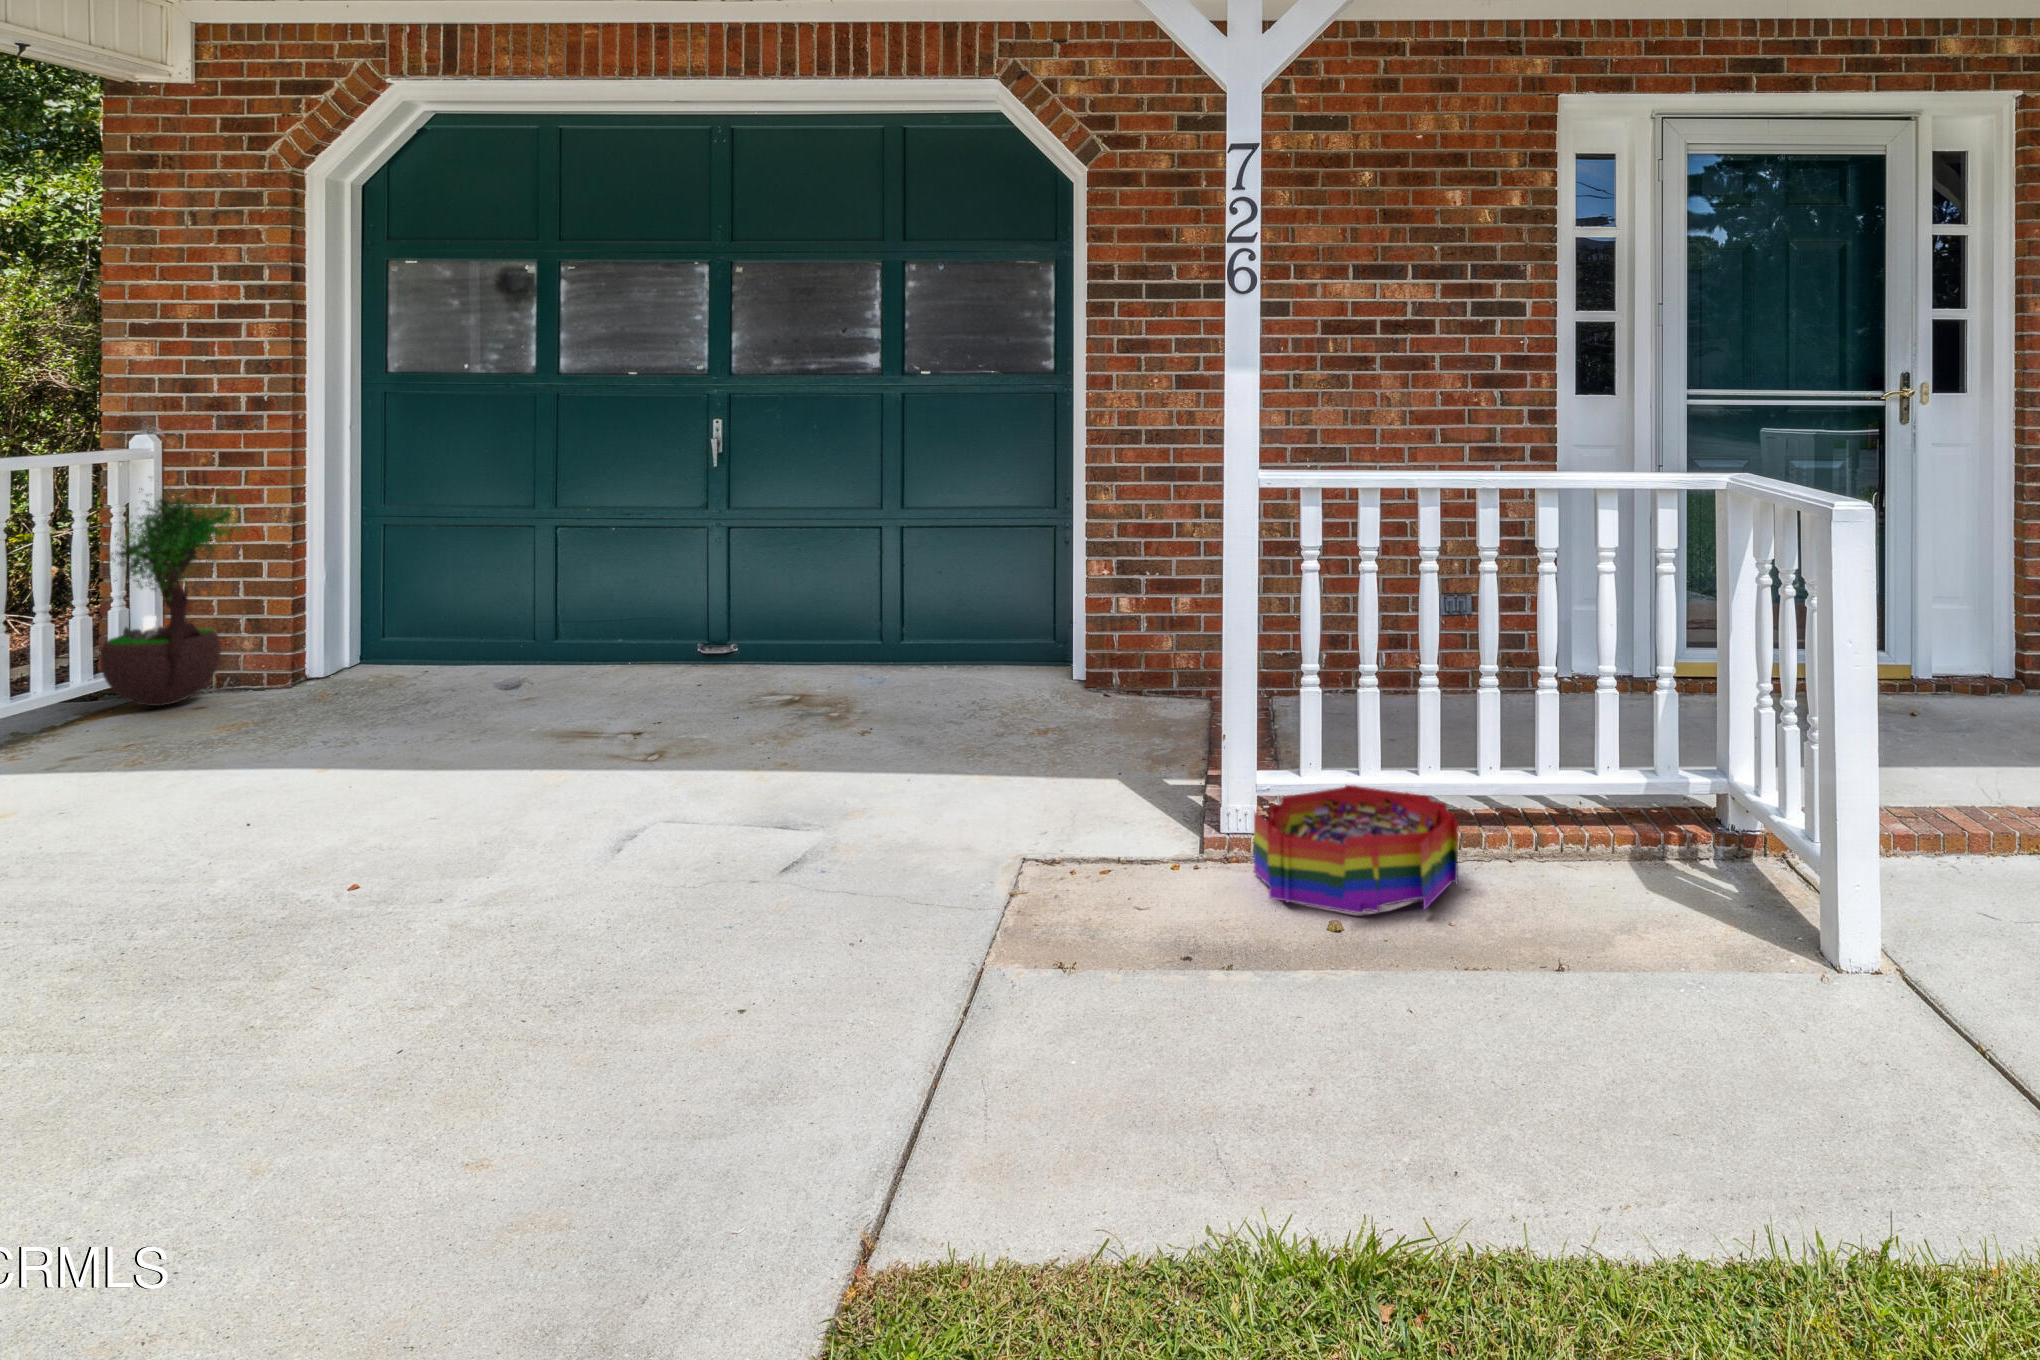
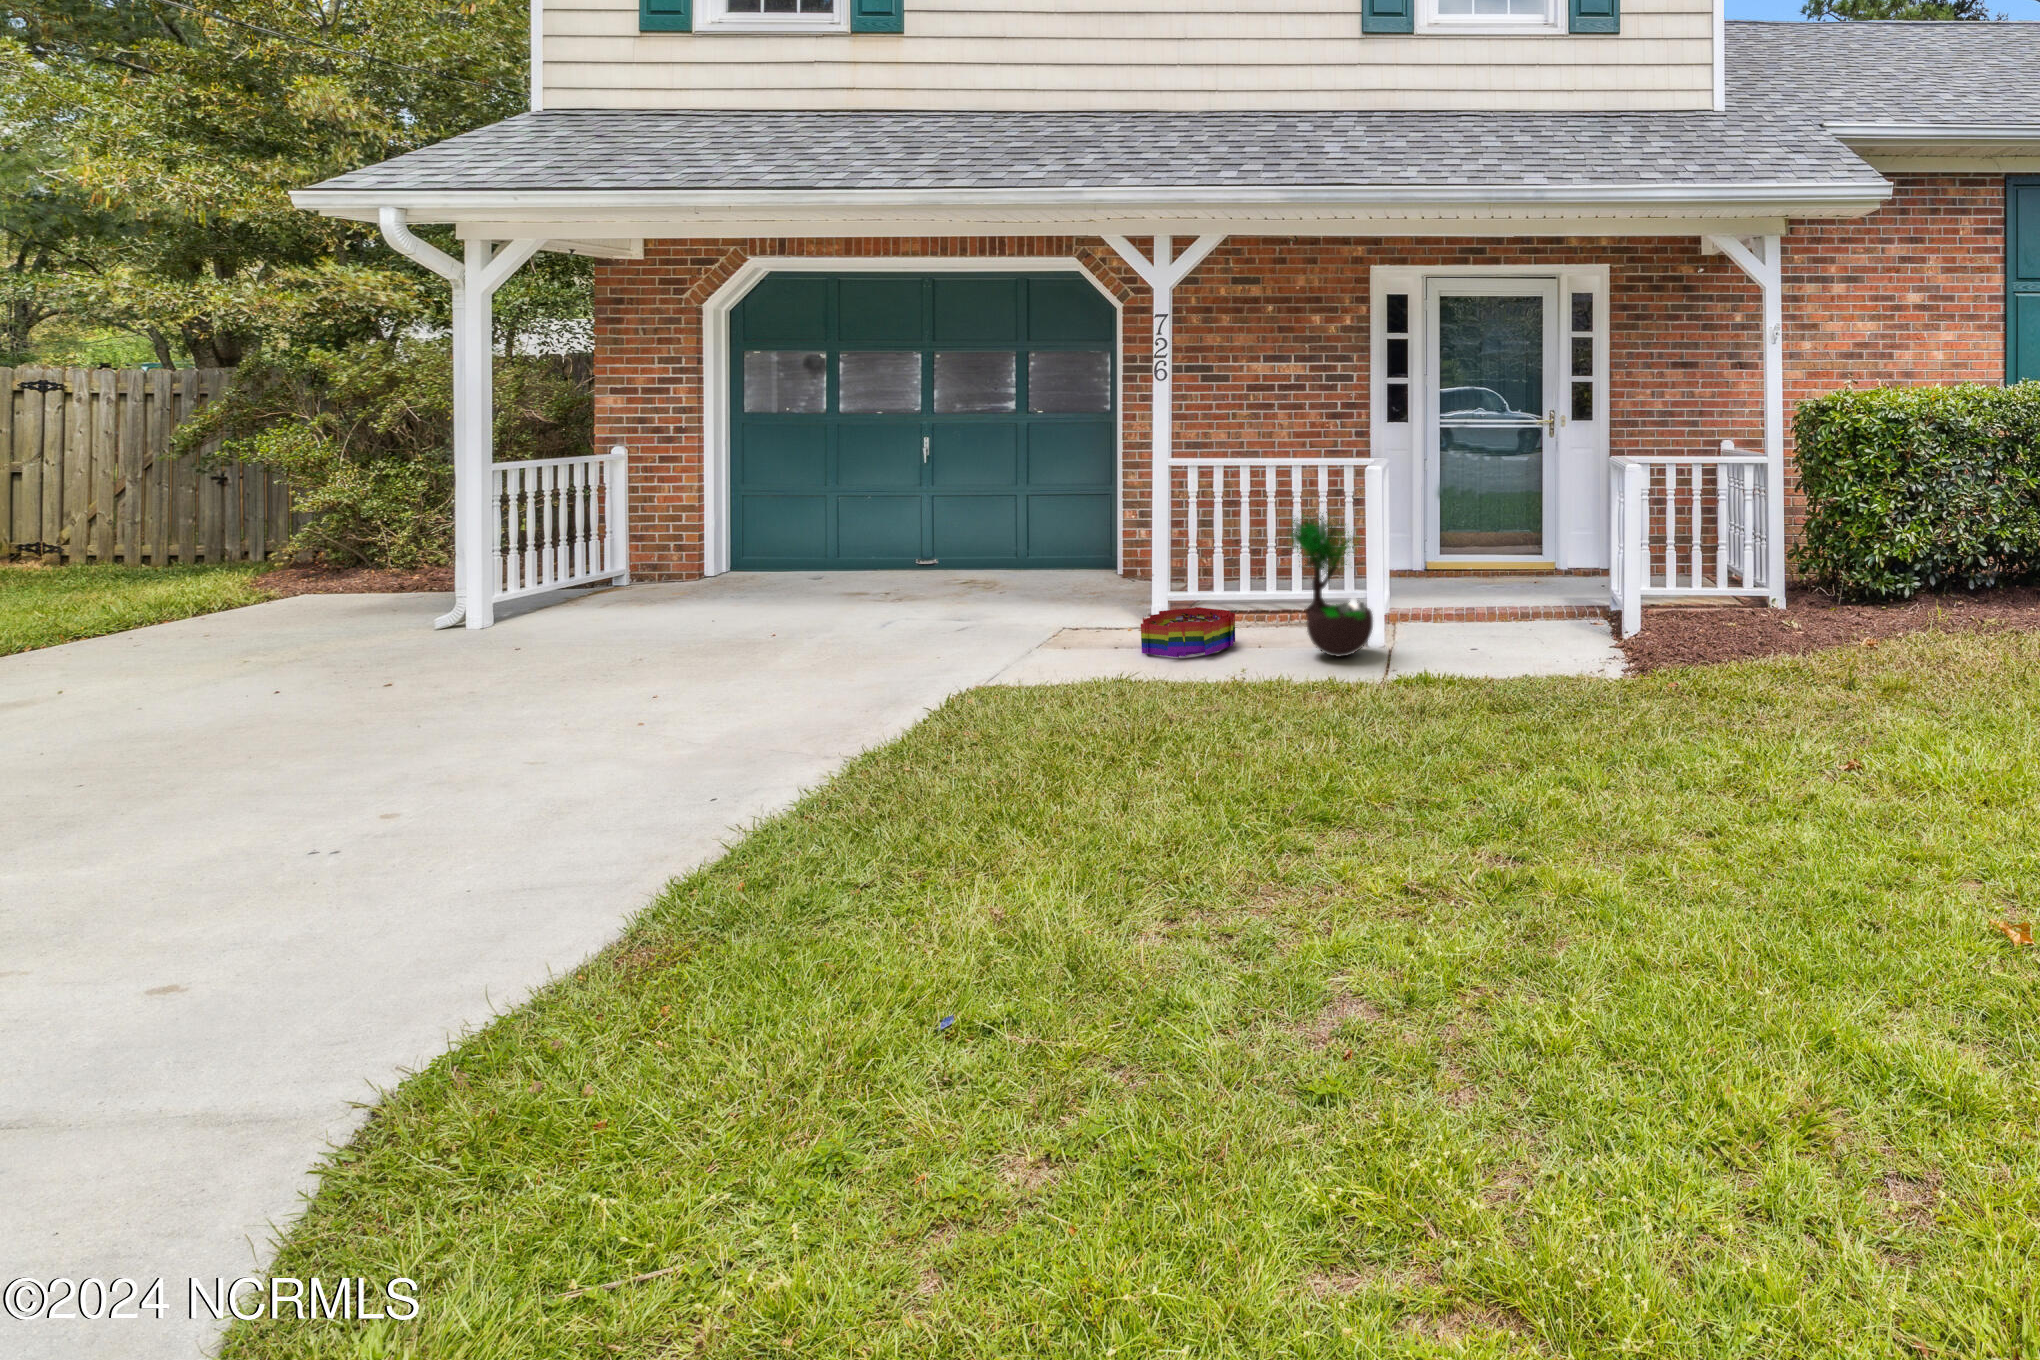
potted tree: present [94,477,241,706] -> present [1287,512,1373,656]

